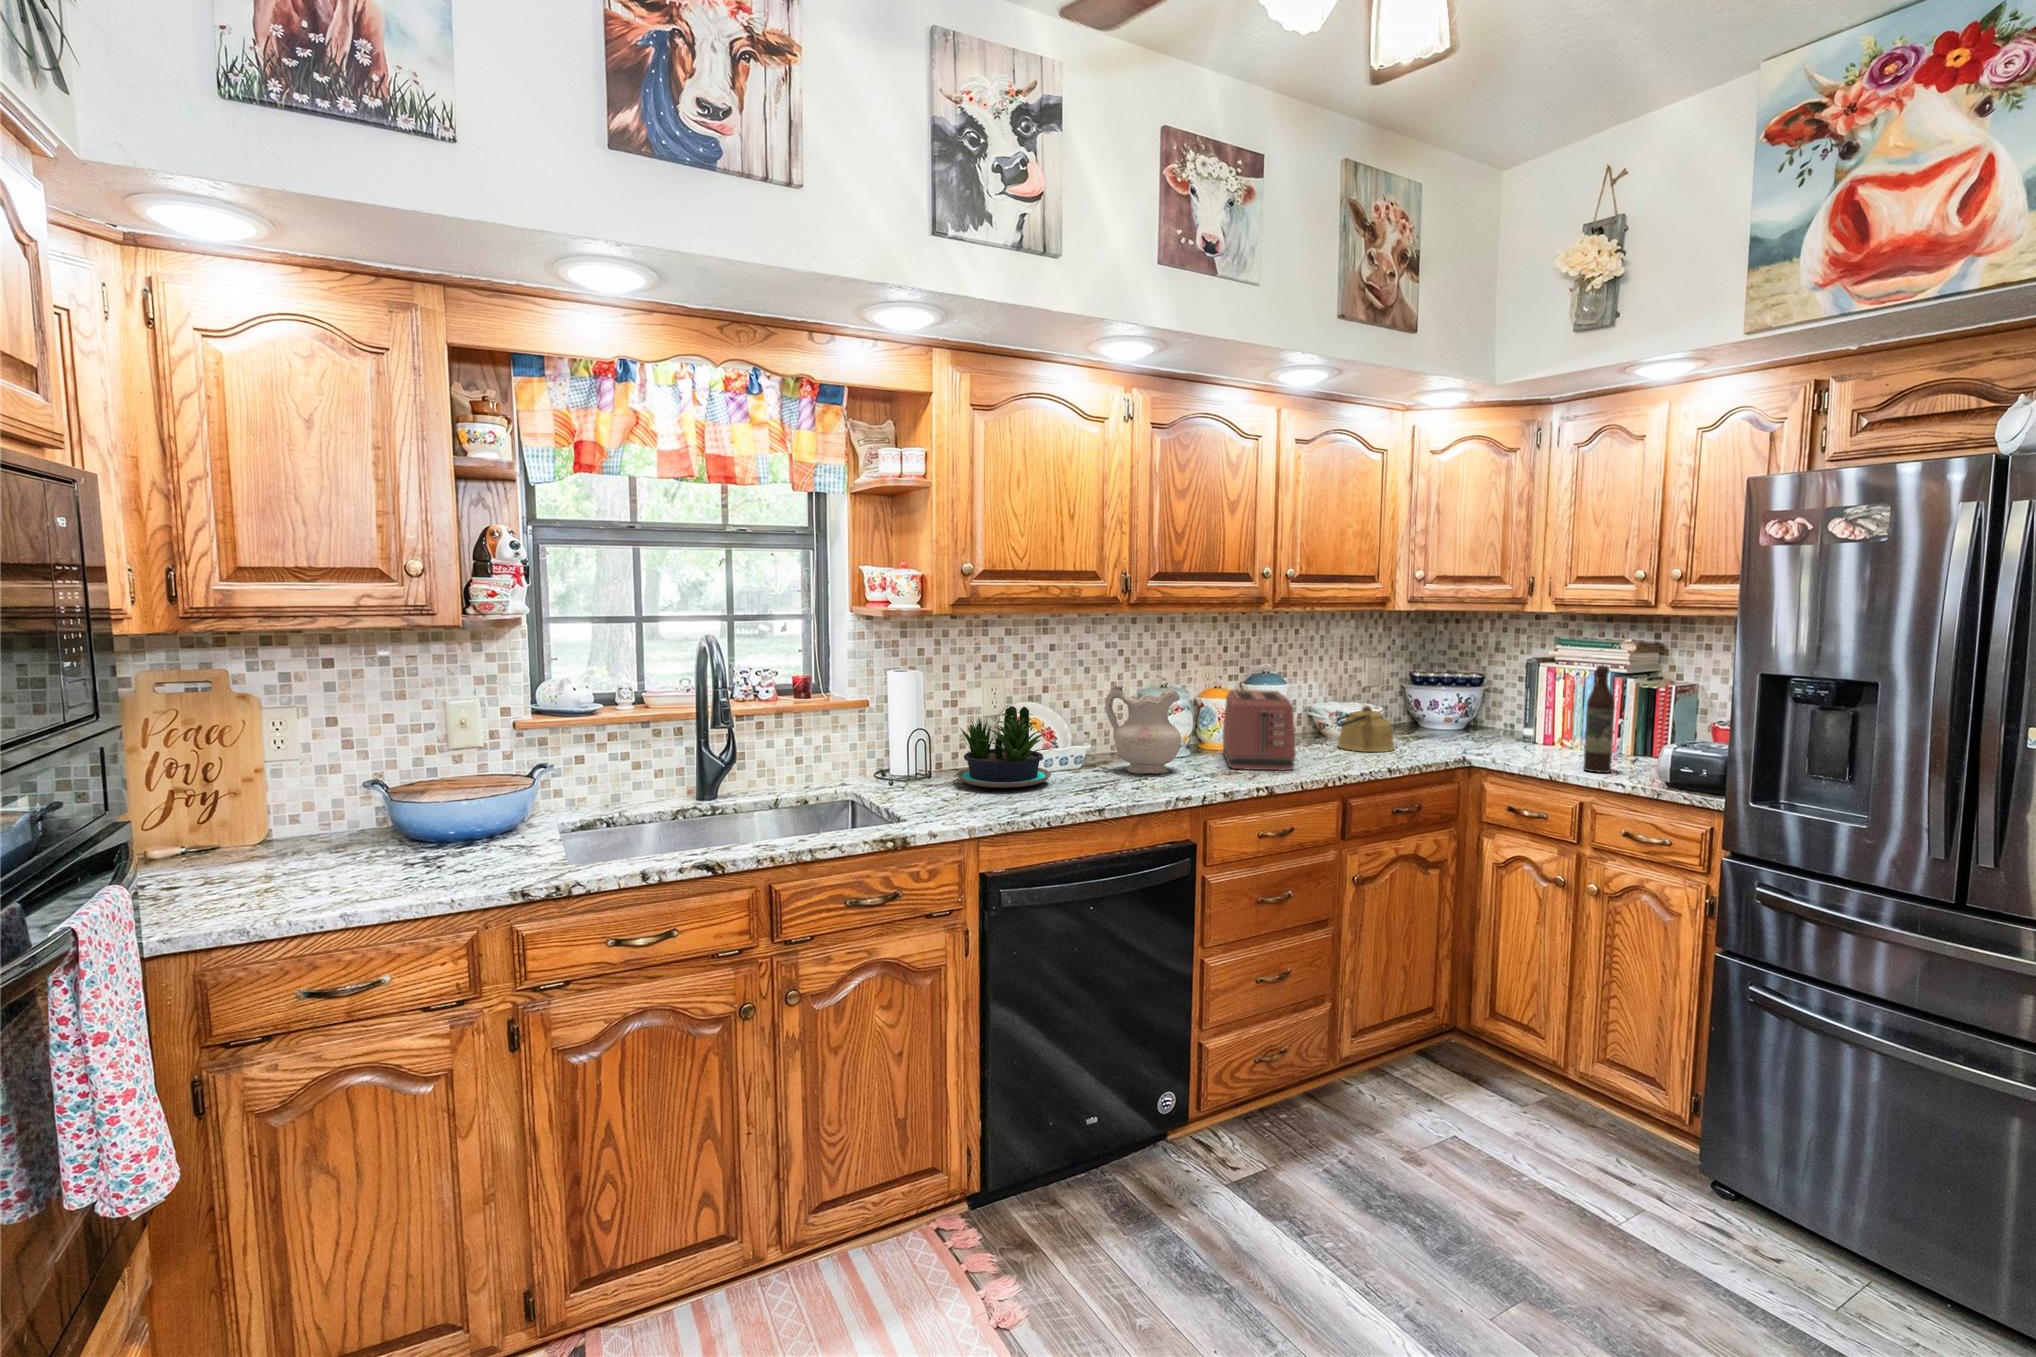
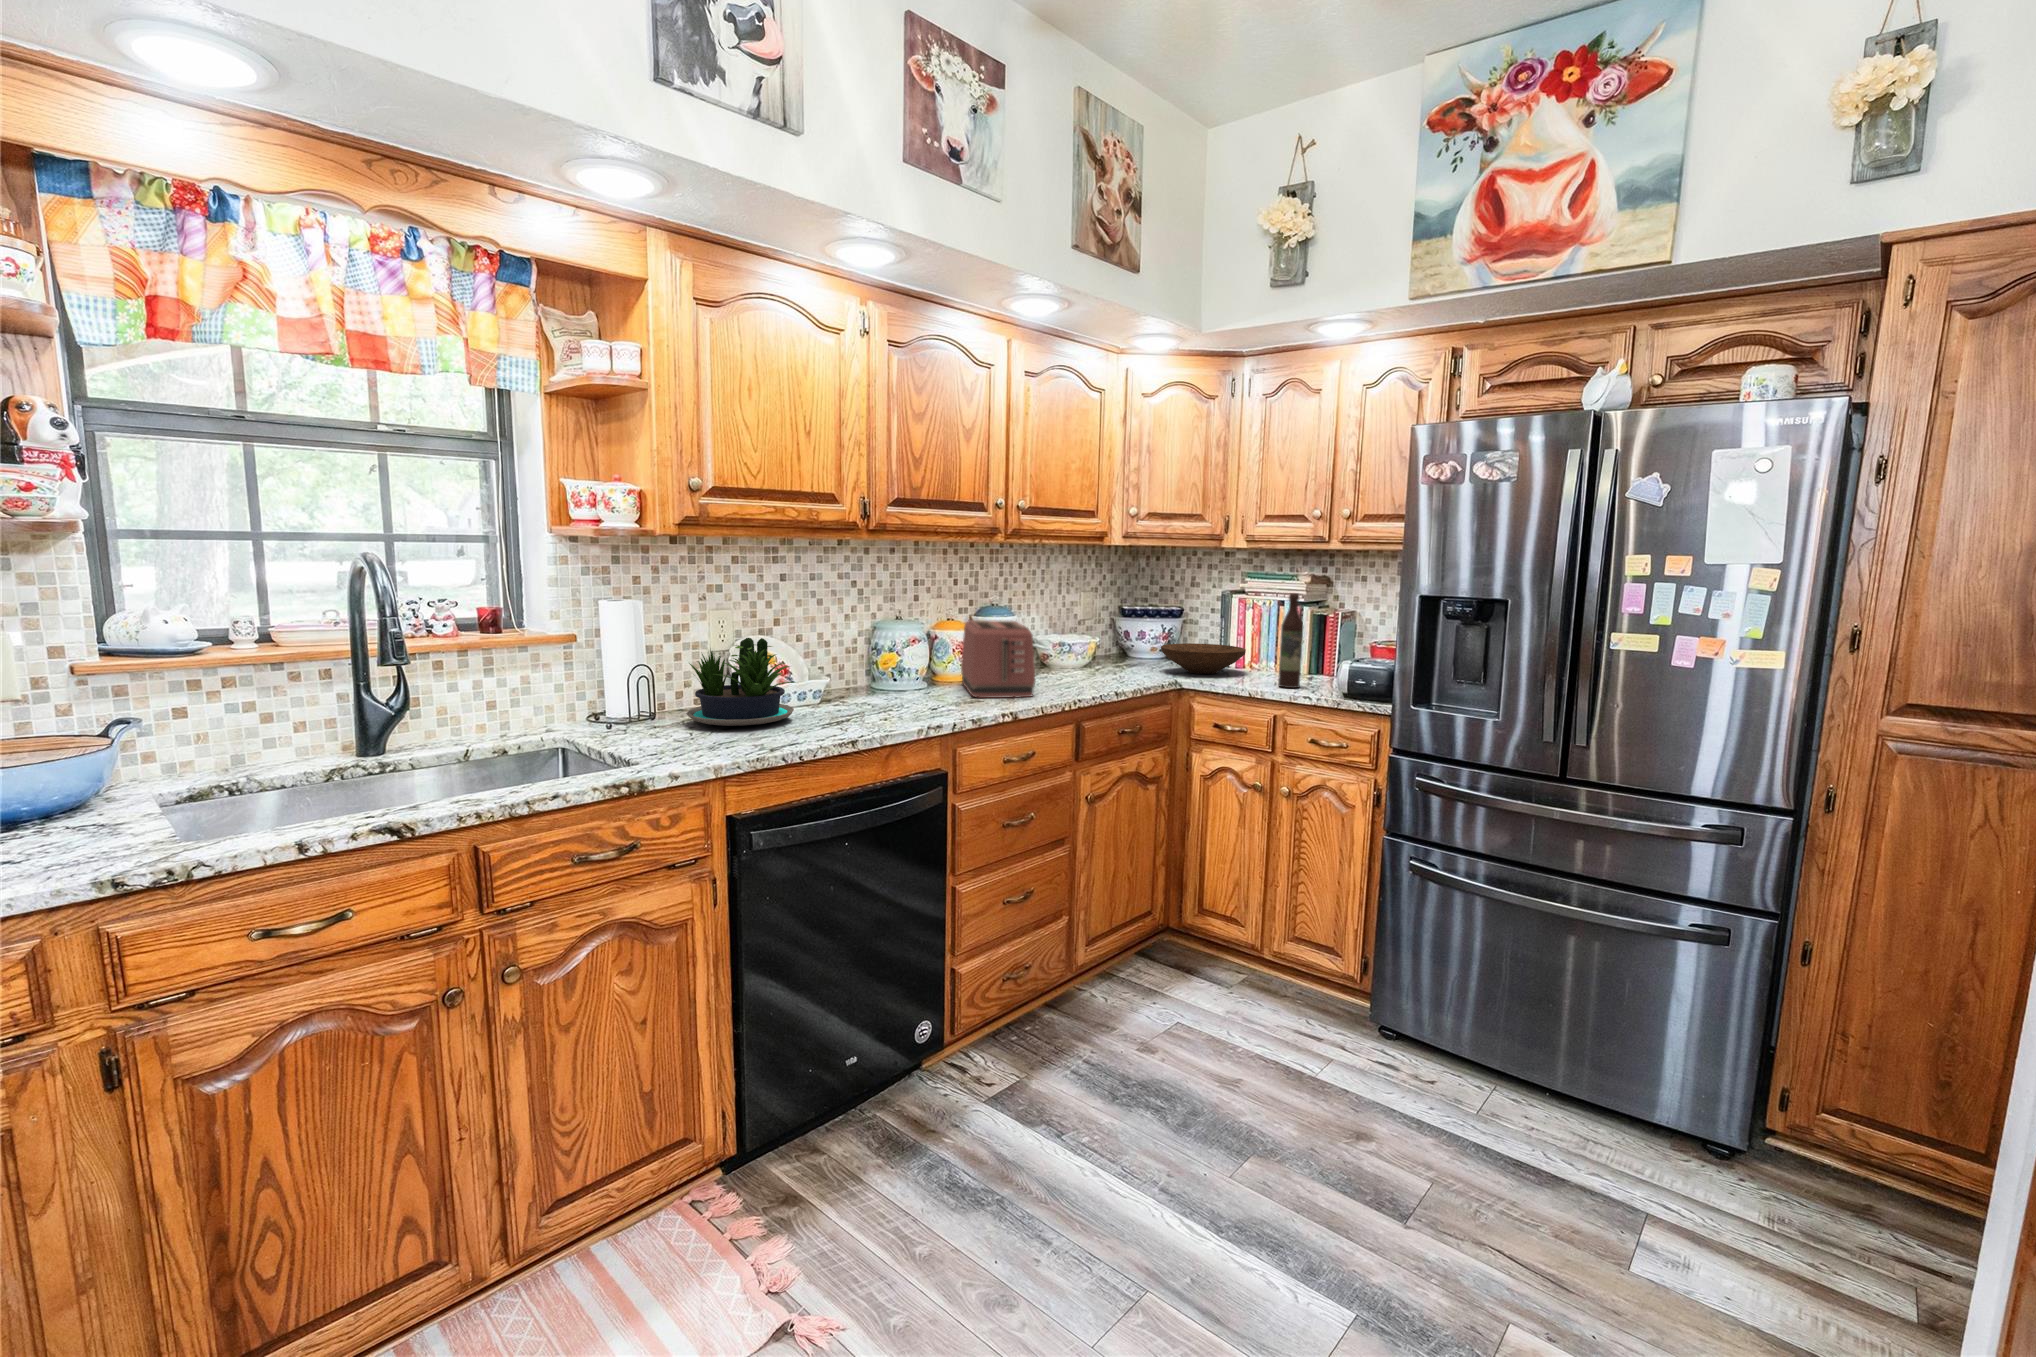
ceramic pitcher: present [1105,686,1181,774] -> none [847,616,926,705]
kettle: present [1336,706,1394,752] -> none [1064,634,1118,678]
wooden bowl: none [1446,717,1549,752] -> present [1161,643,1246,674]

